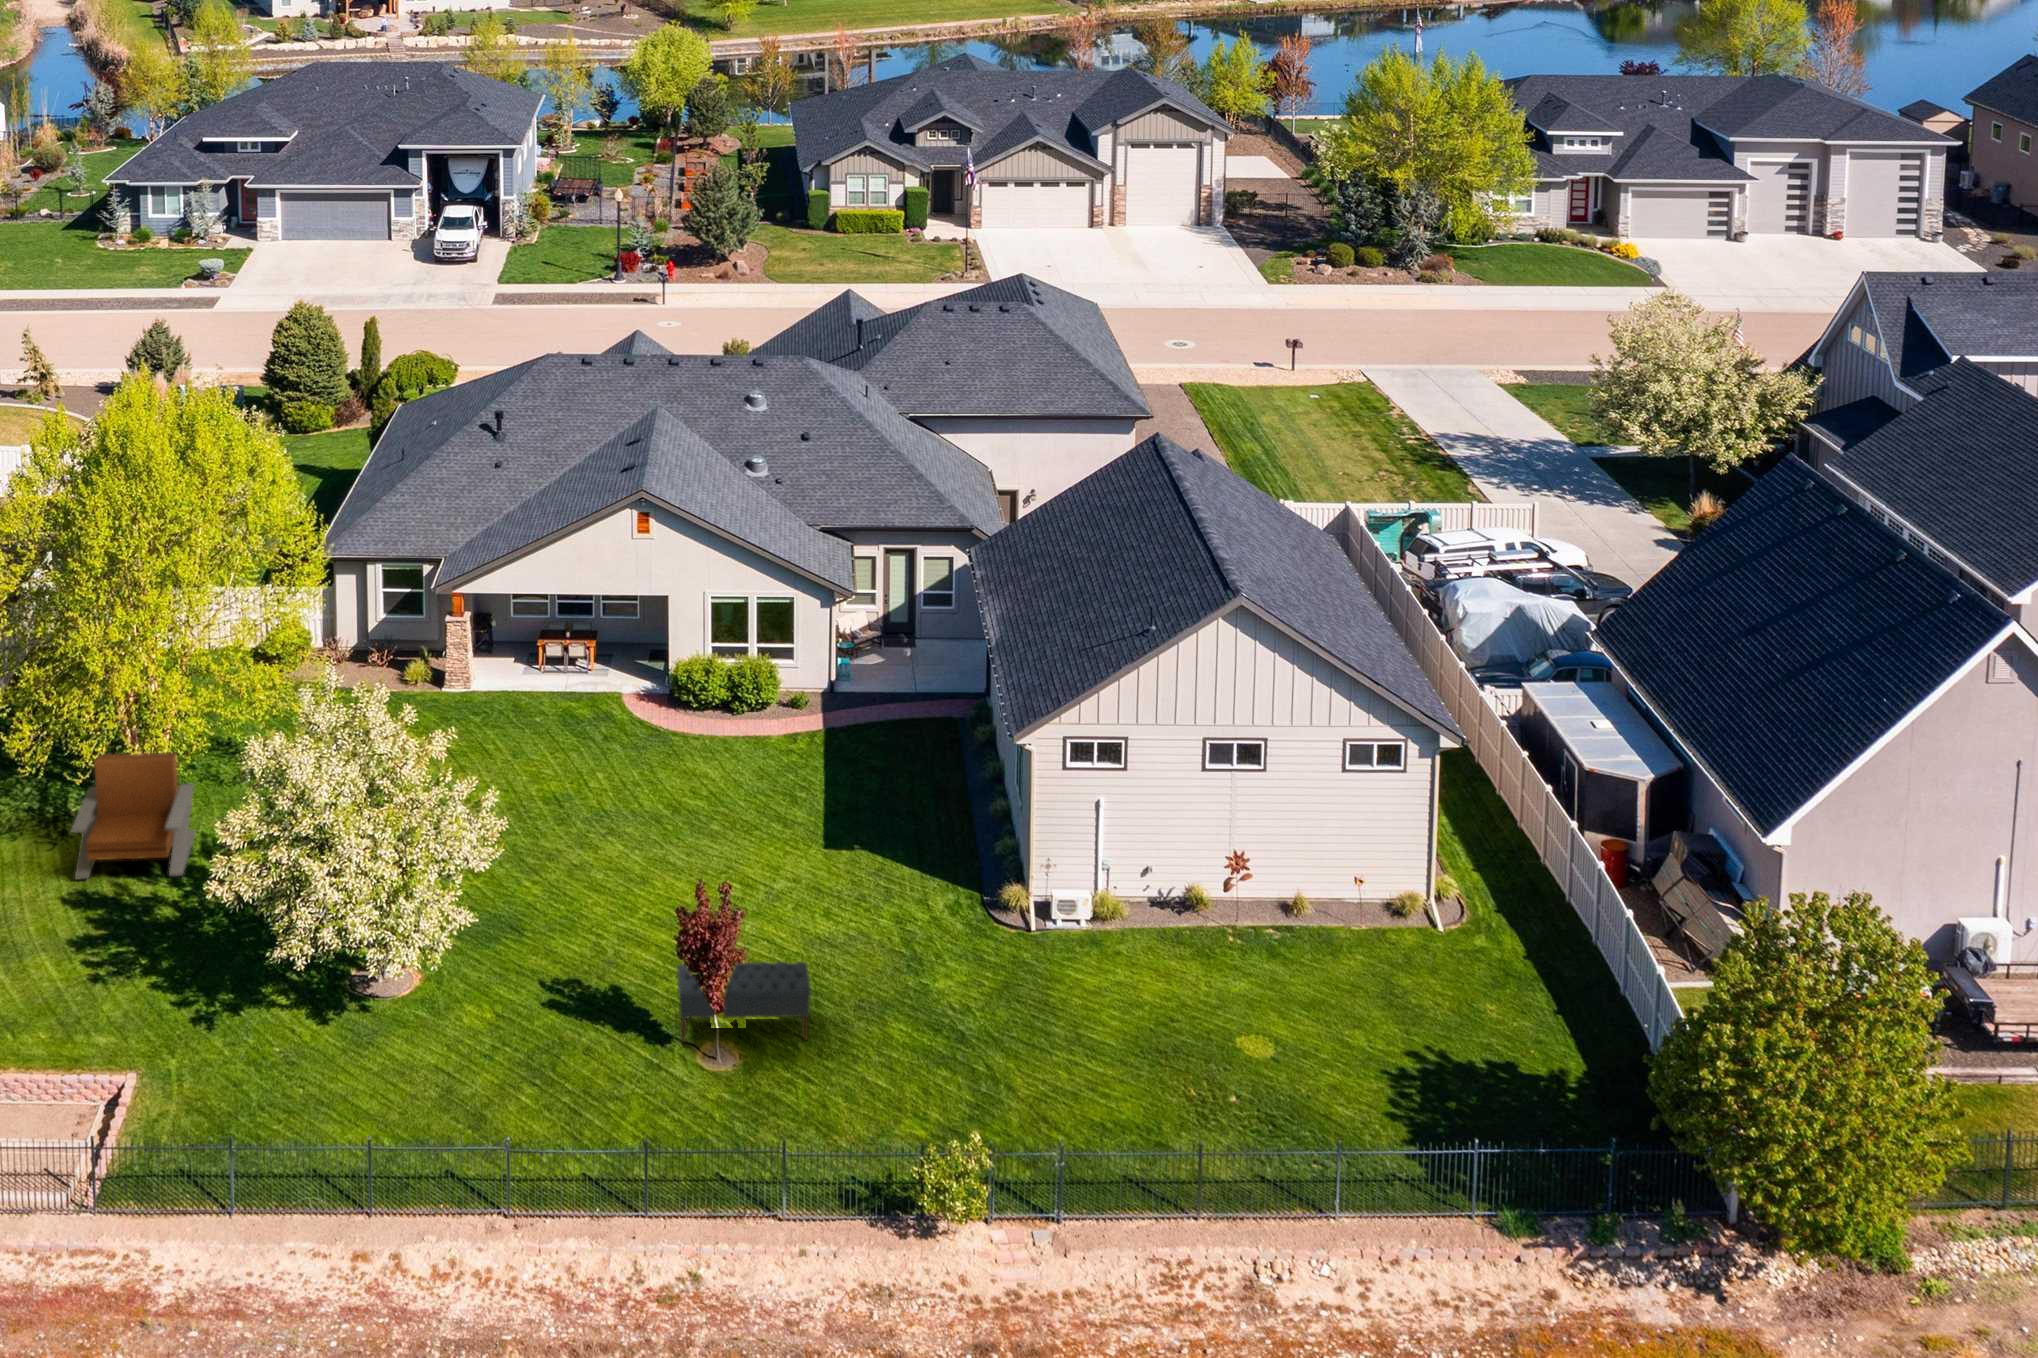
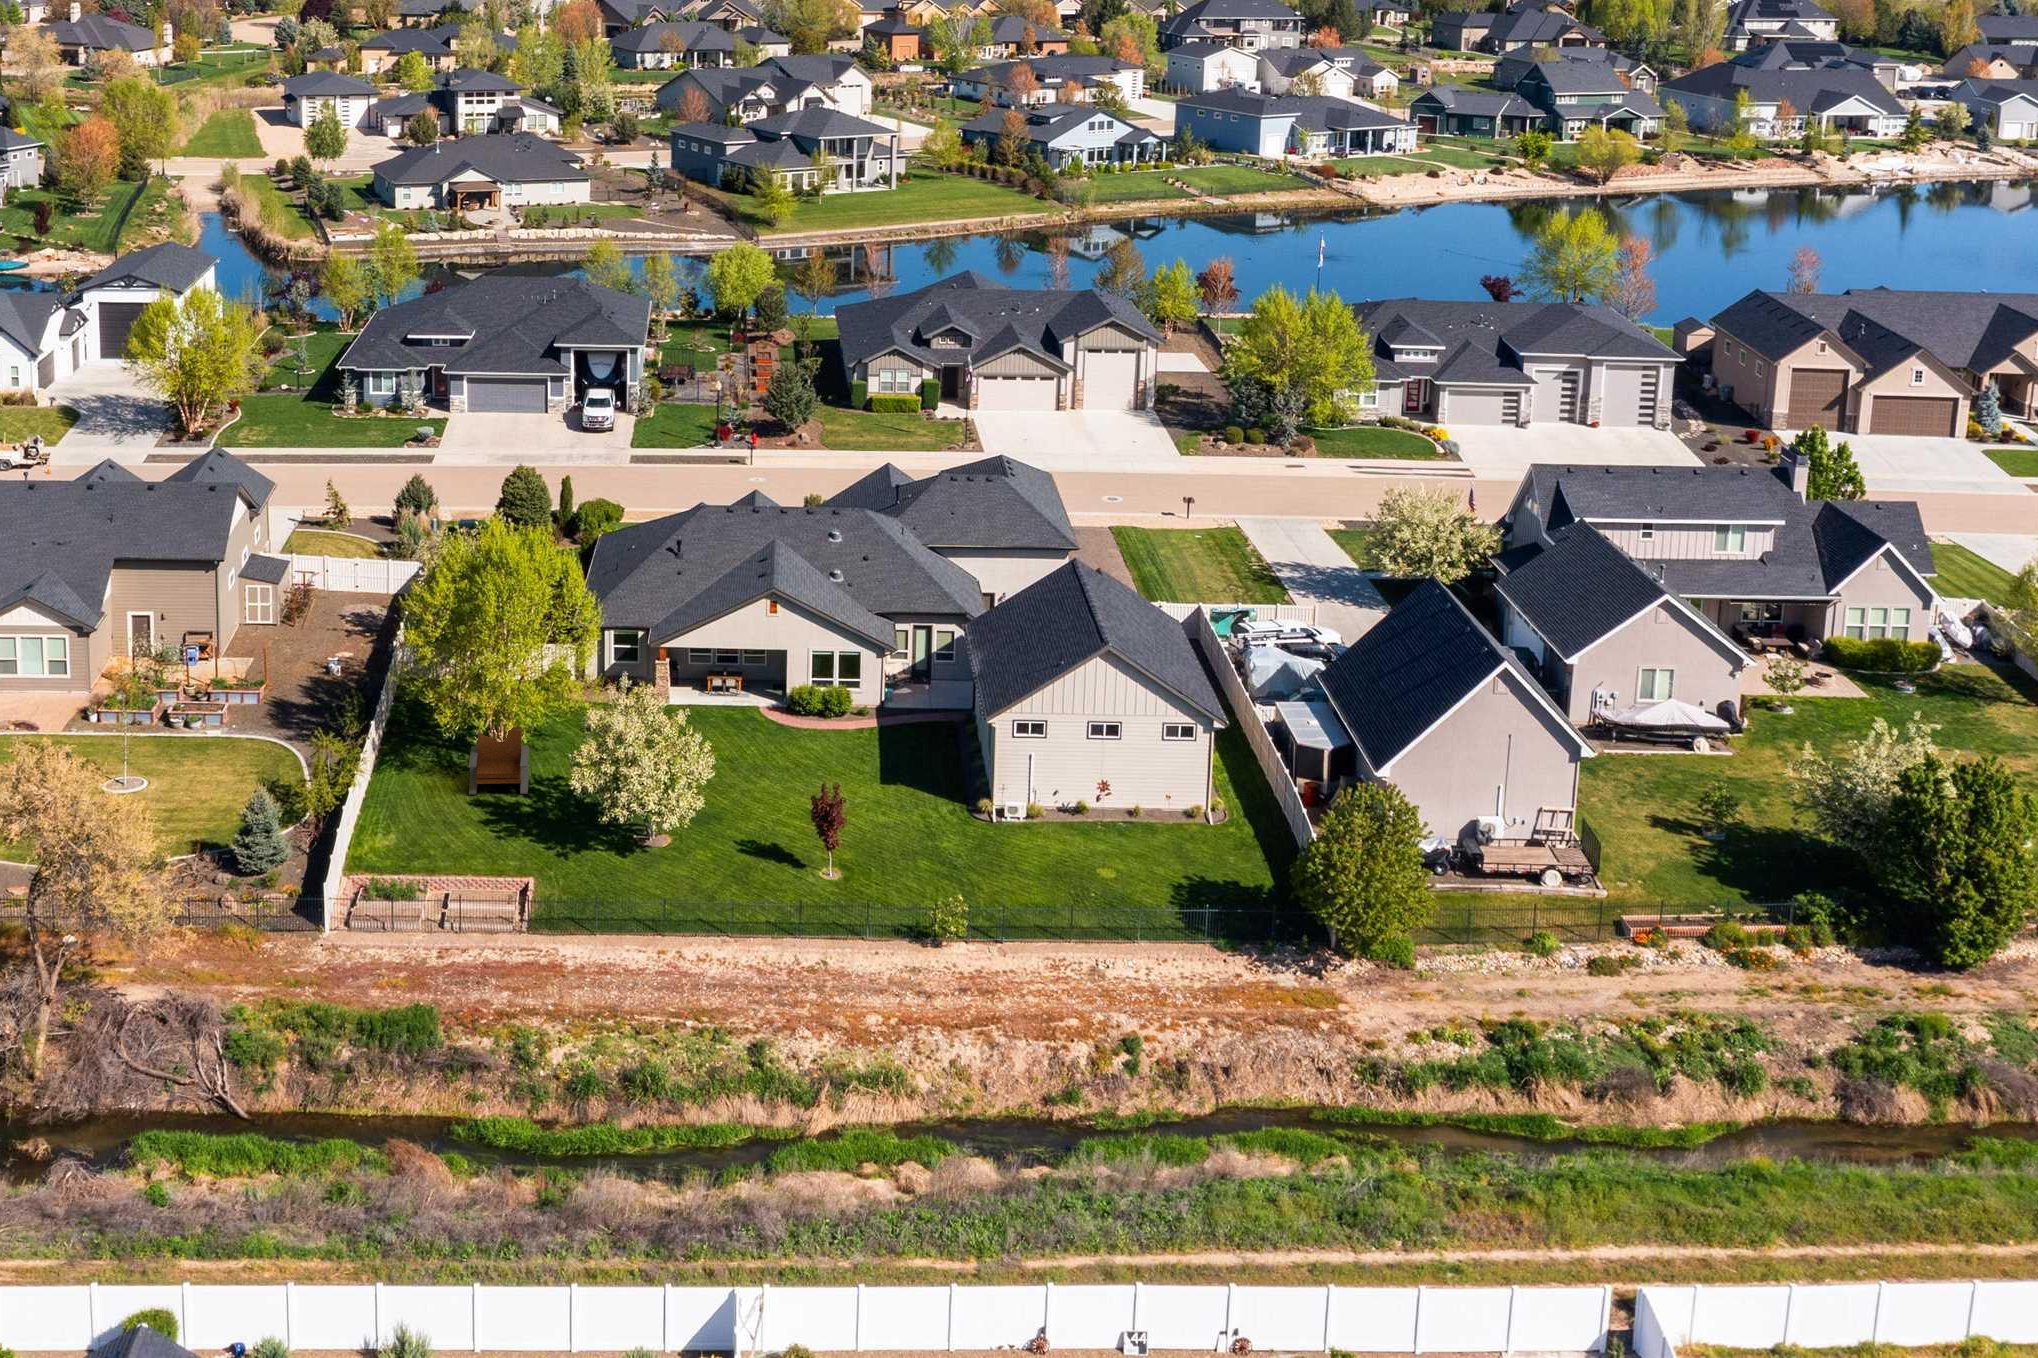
bench: present [678,962,811,1042] -> none [806,831,877,871]

